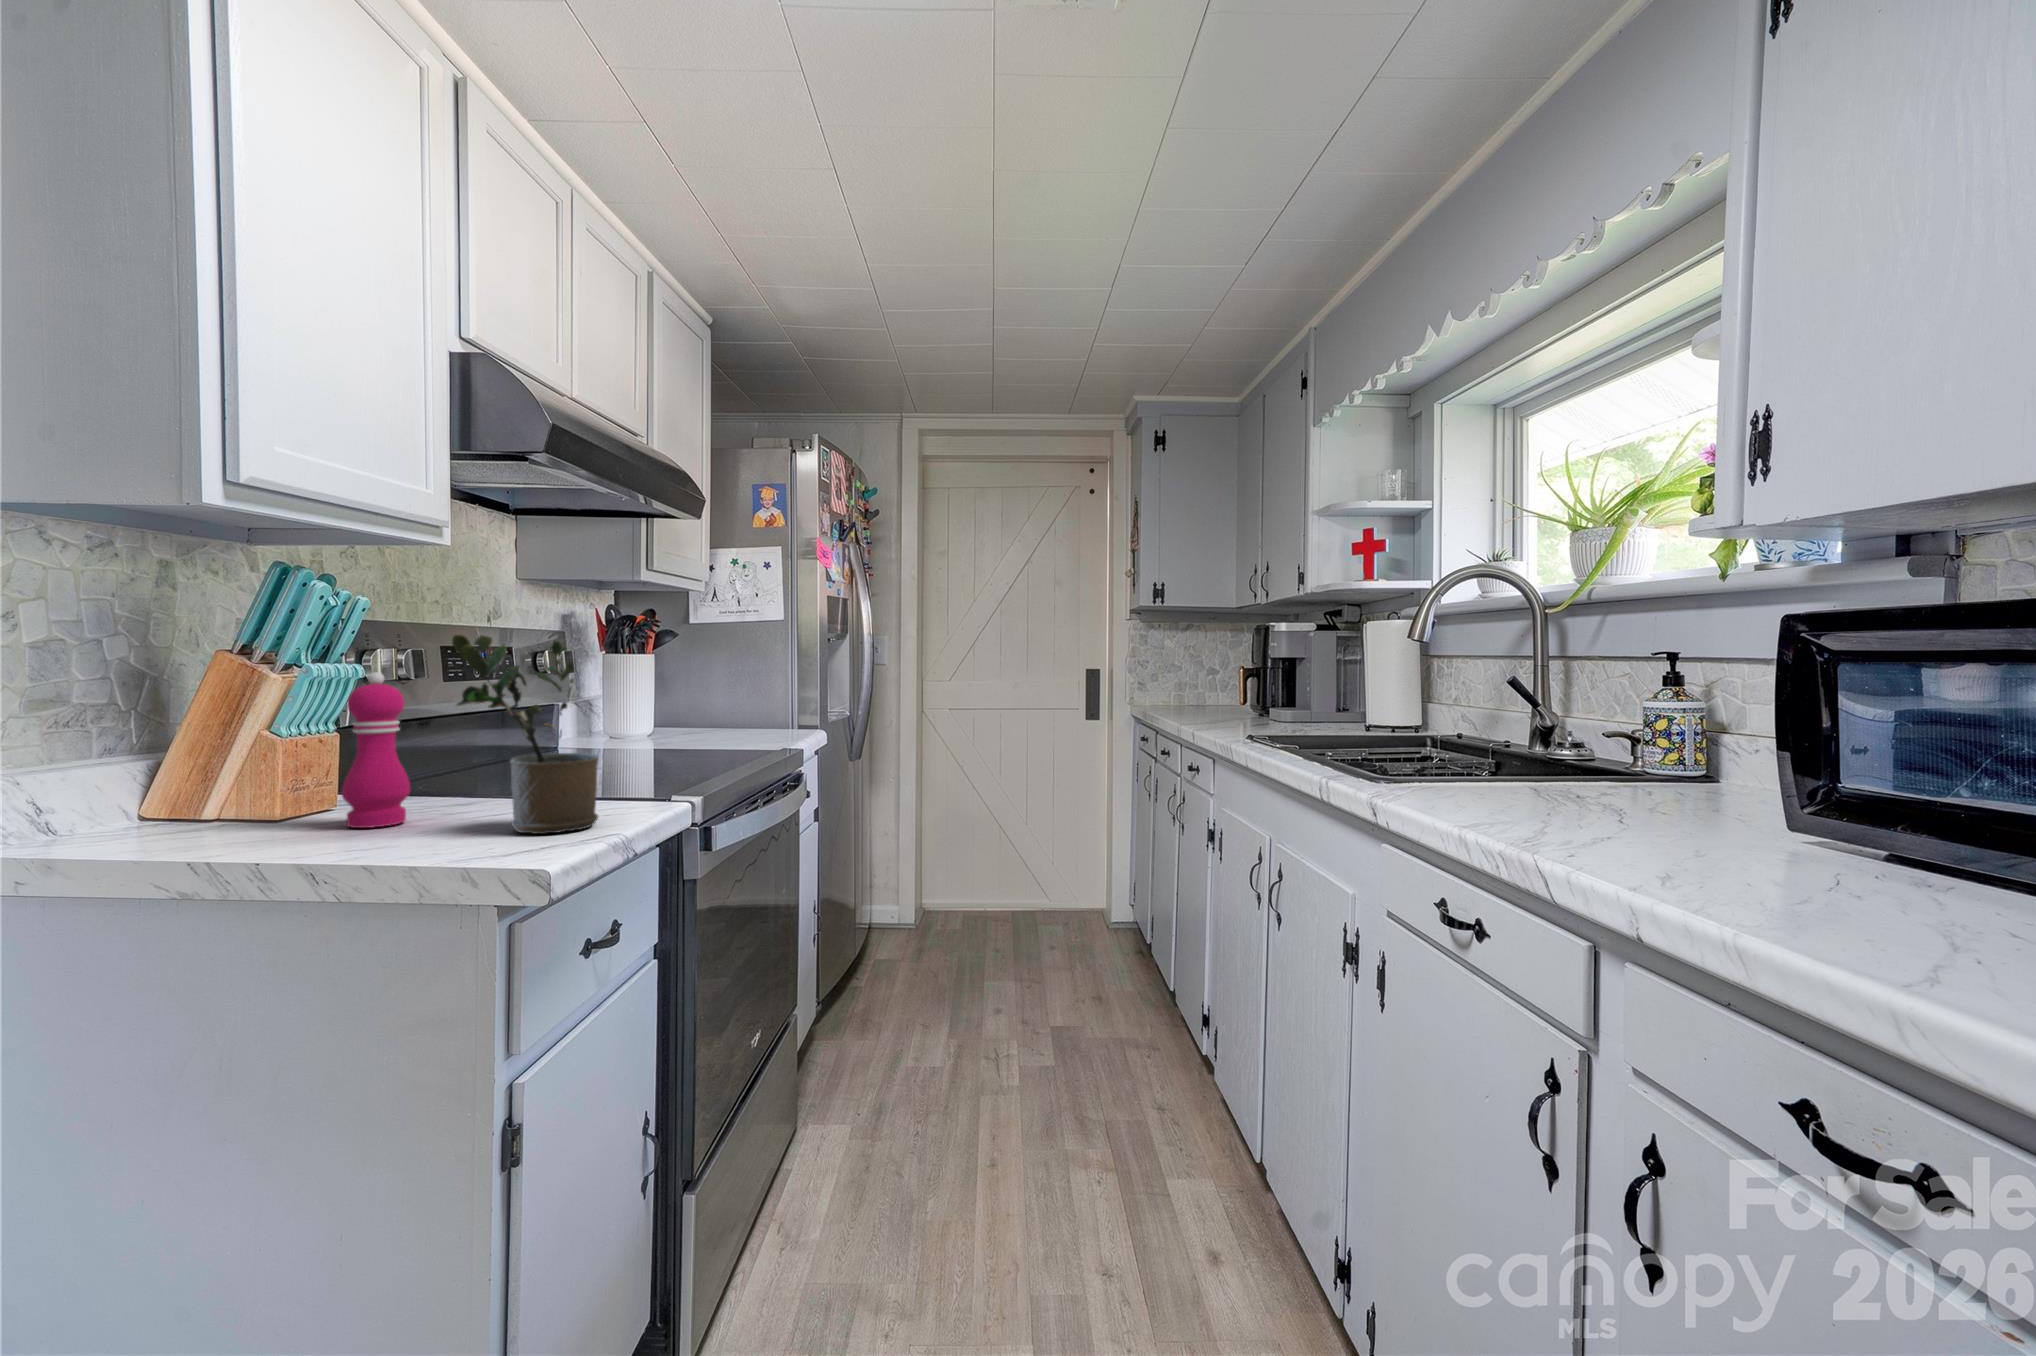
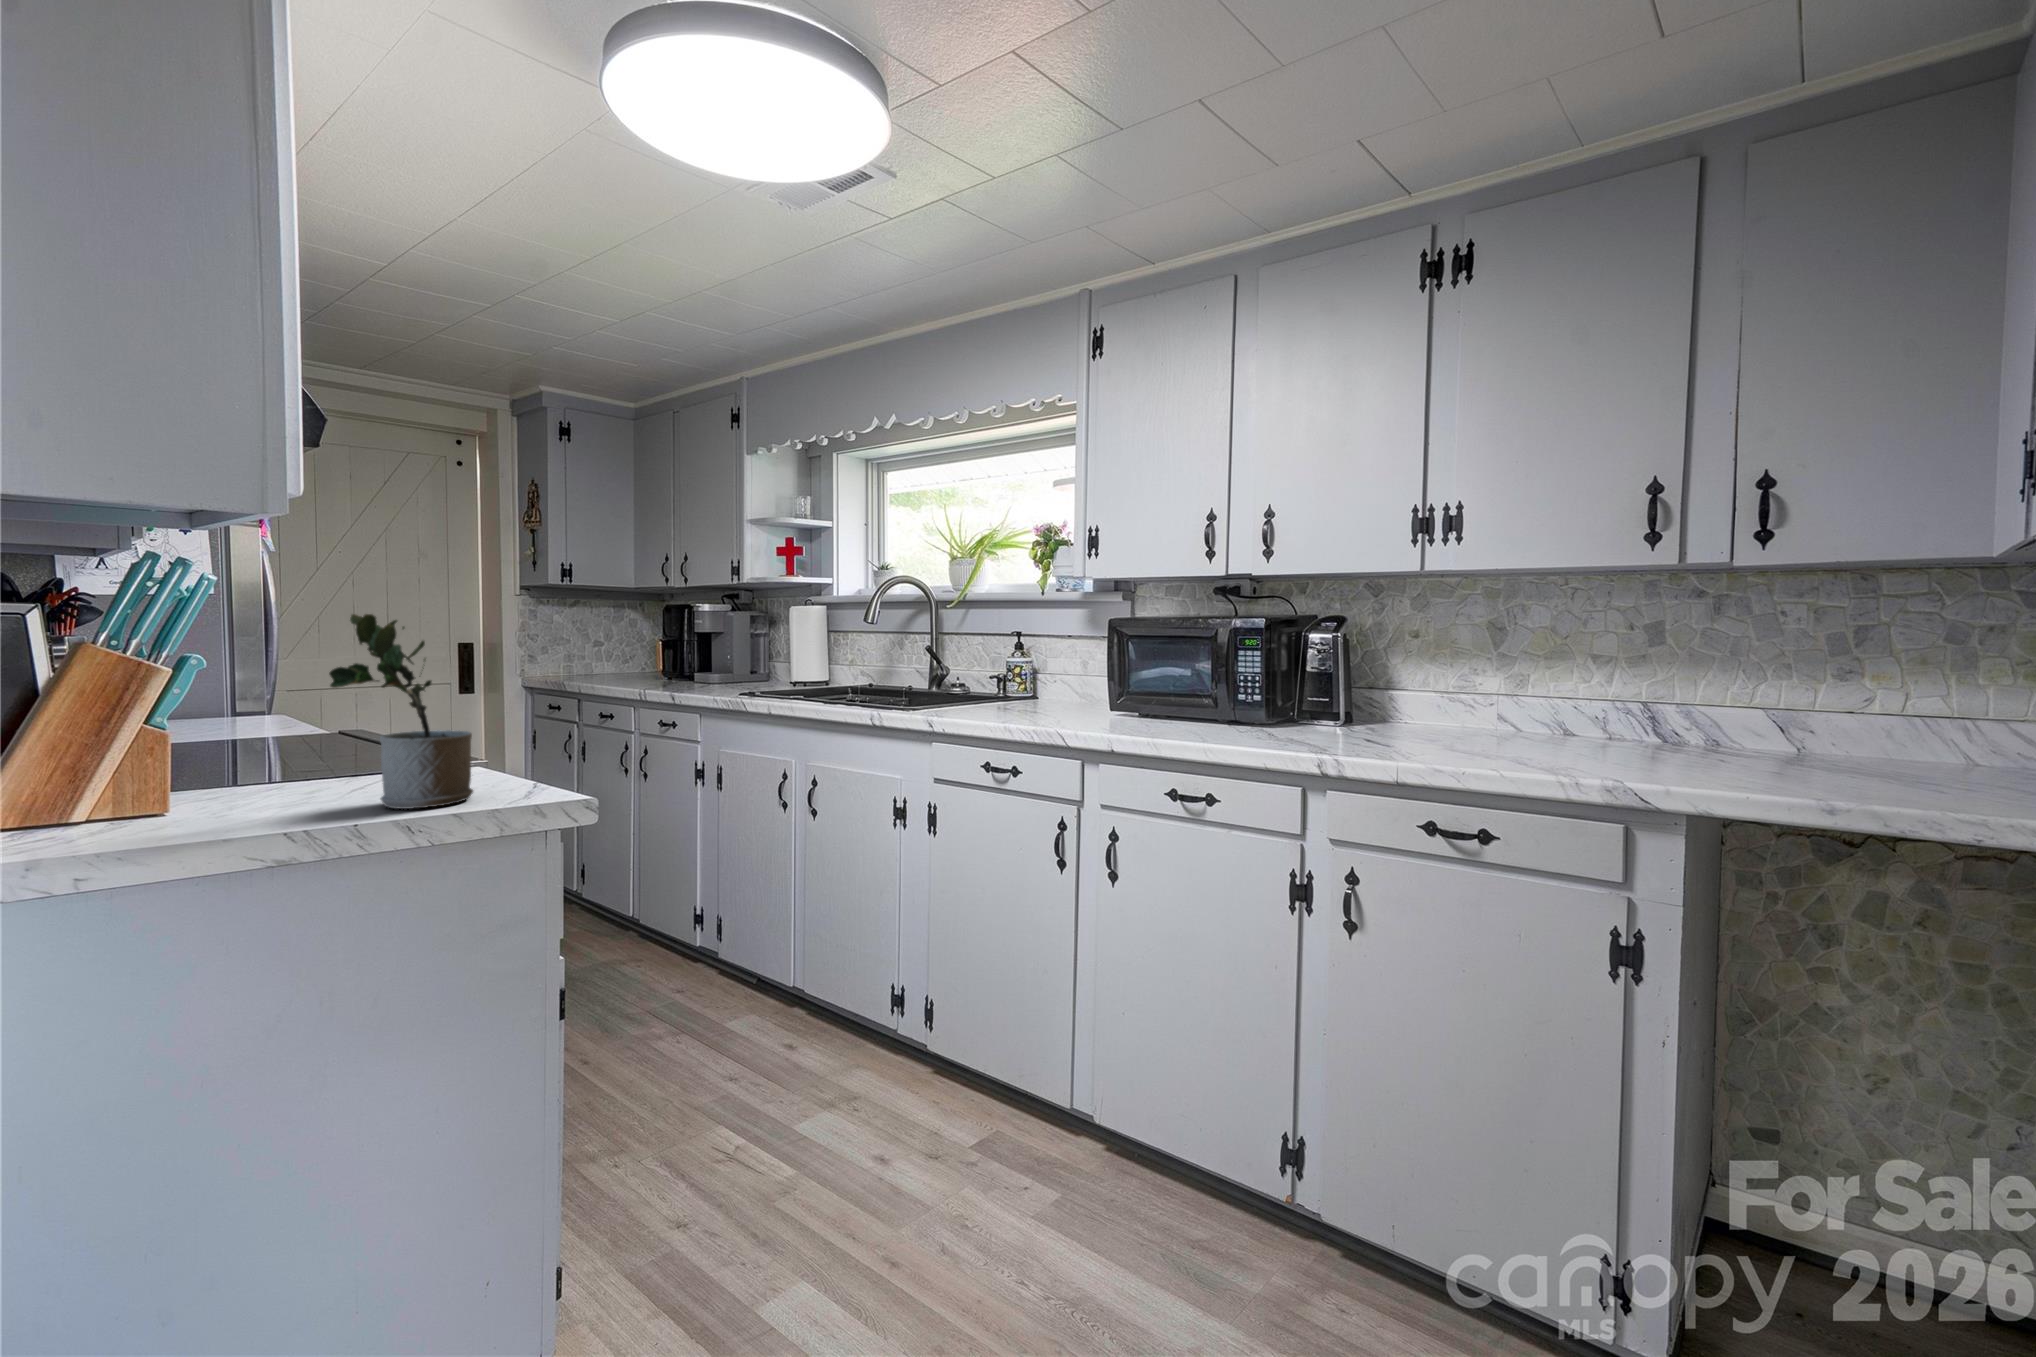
pepper mill: present [342,672,410,828] -> none [120,655,214,841]

